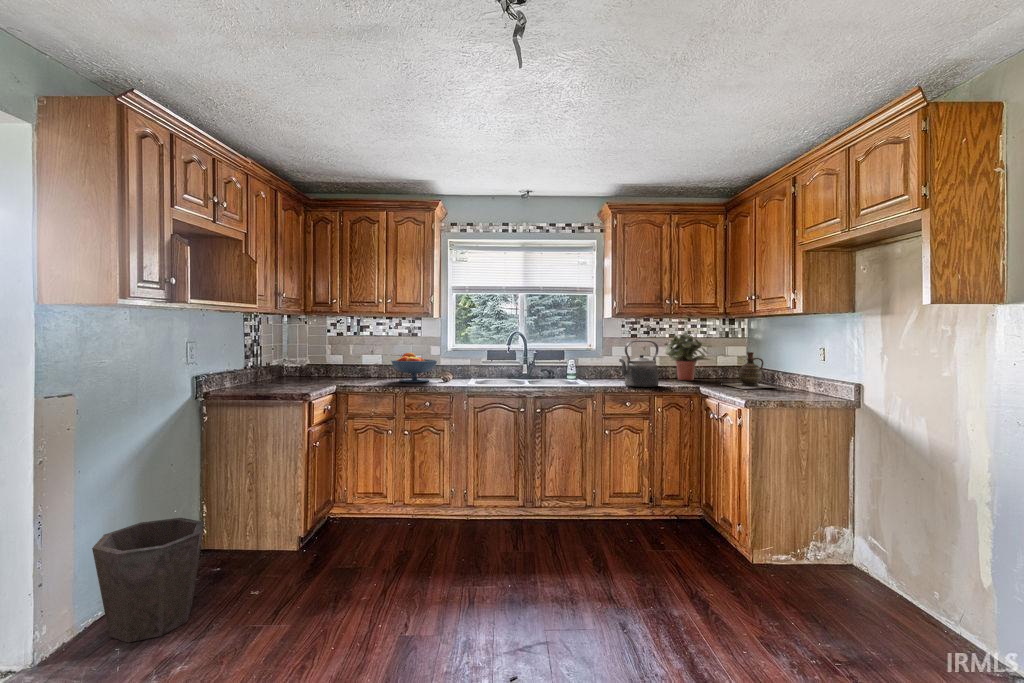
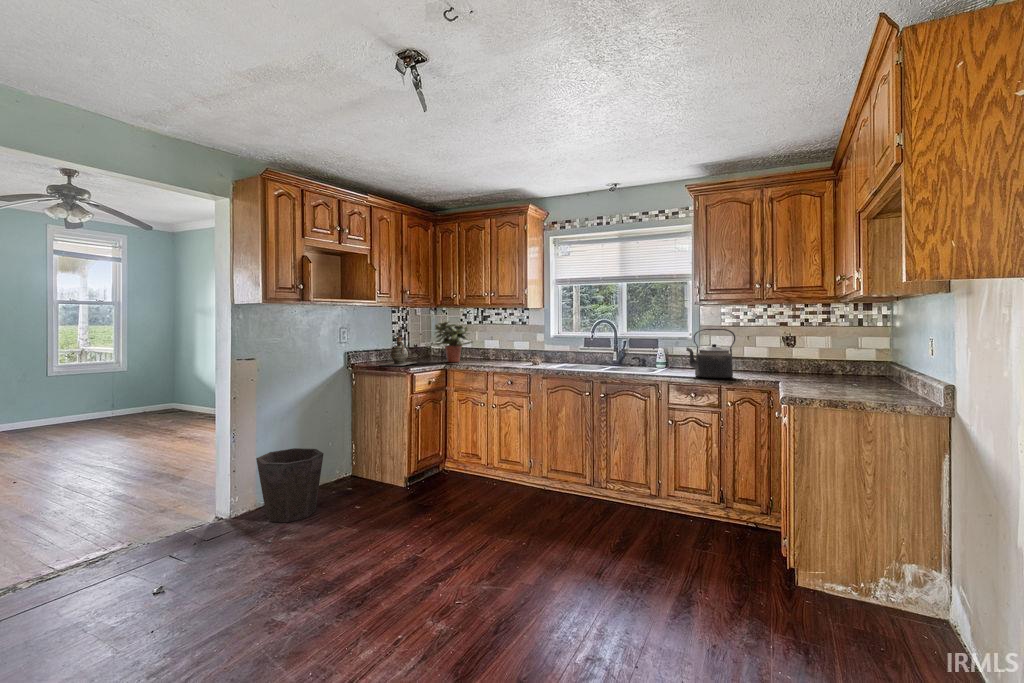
potted plant: present [664,332,711,380] -> present [433,322,473,362]
ceramic jug: present [724,352,775,389] -> present [381,337,416,365]
fruit bowl: present [391,353,437,382] -> none [492,339,531,365]

